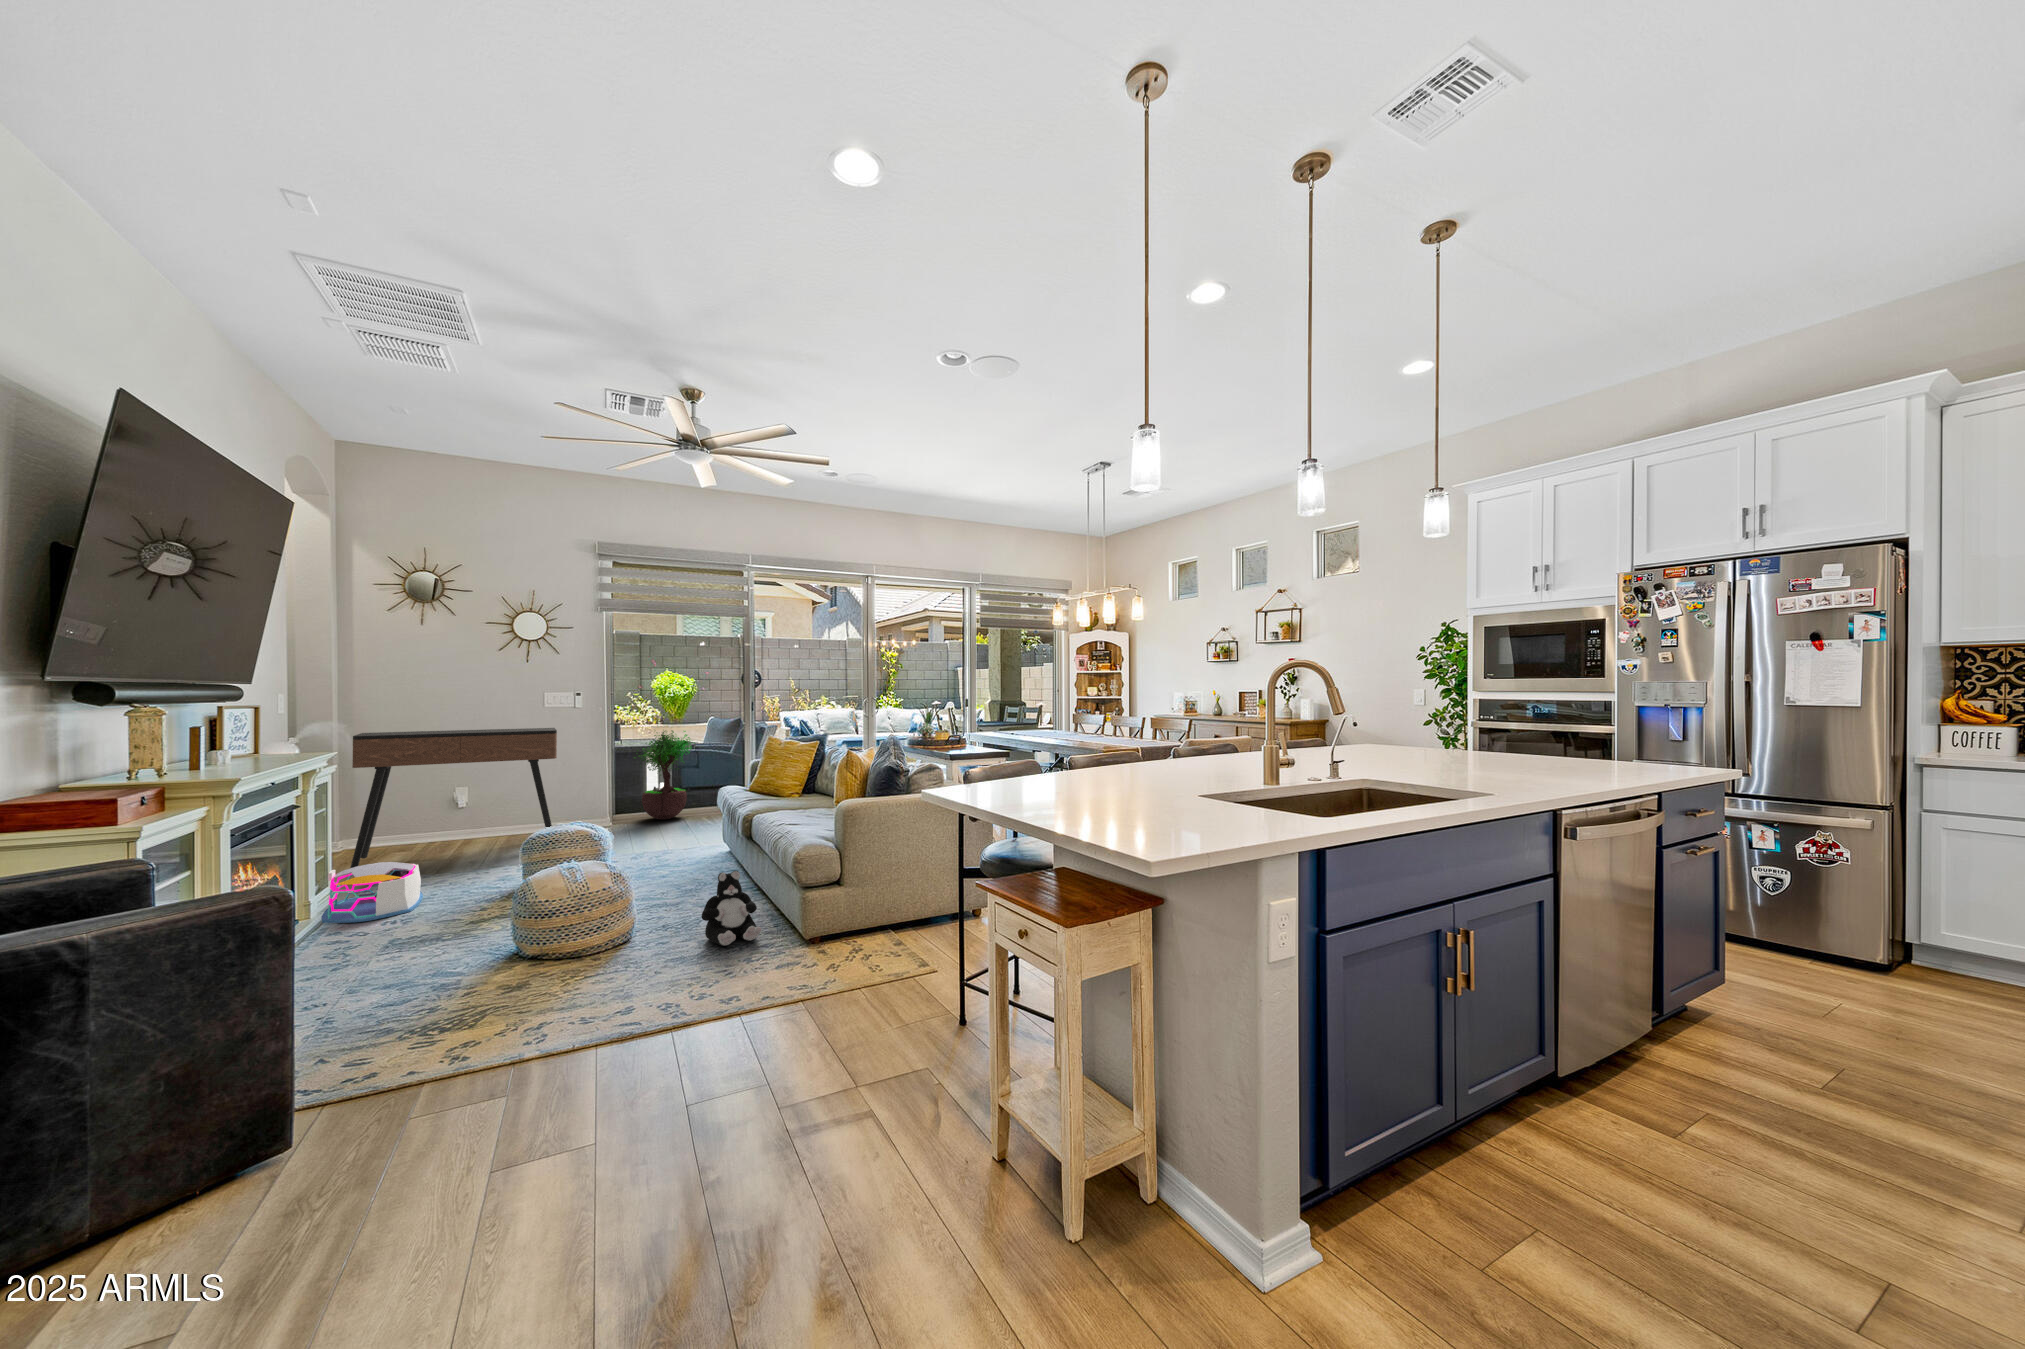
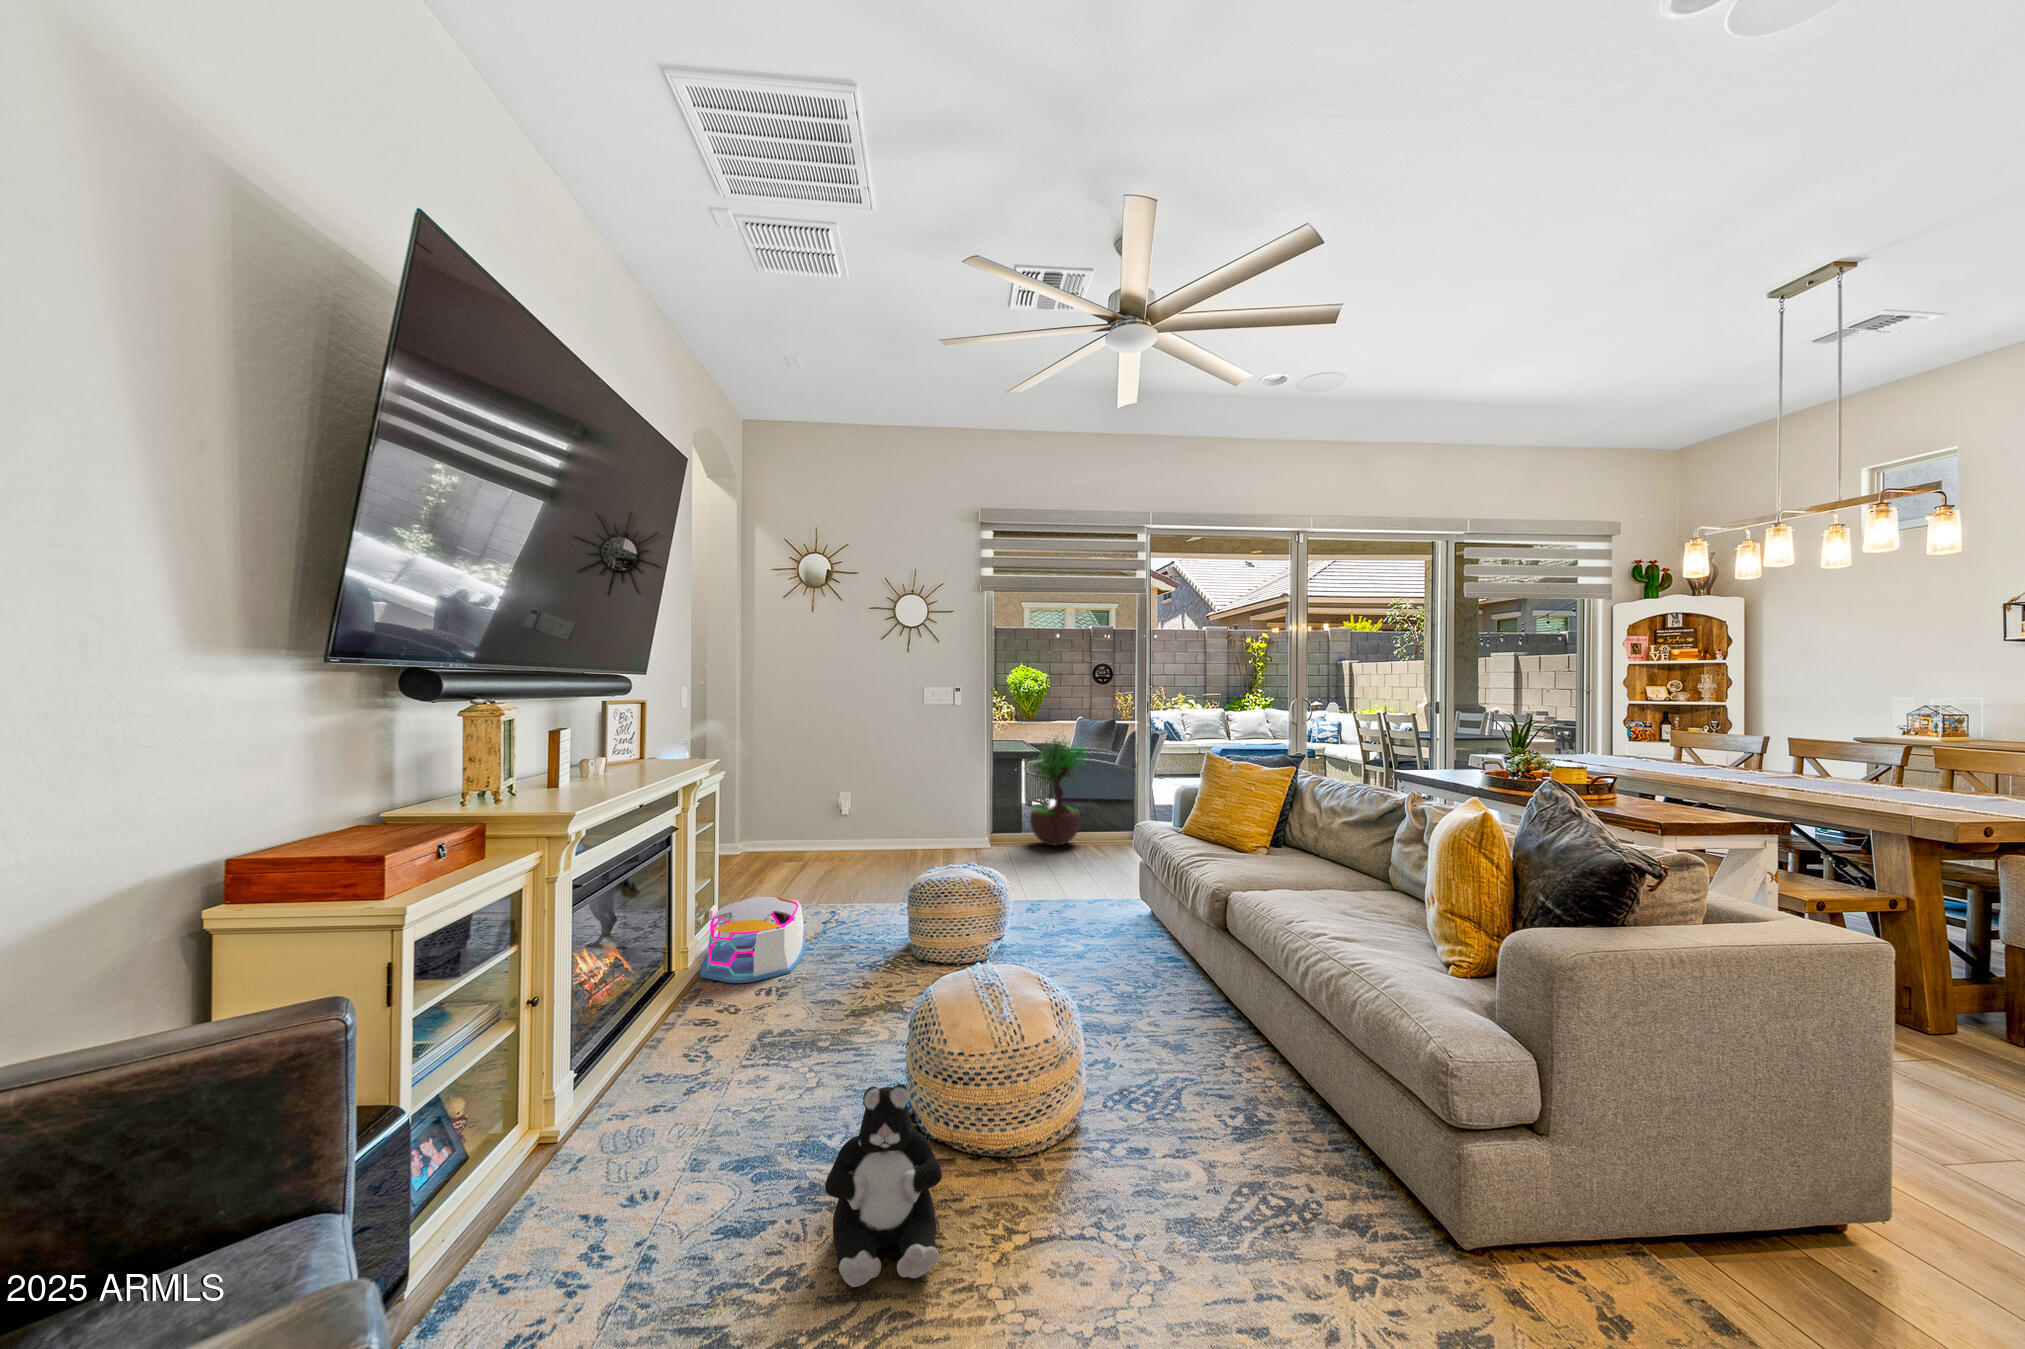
console table: present [350,728,557,868] -> none [743,730,944,888]
plush toy: present [701,871,761,946] -> present [825,1084,942,1287]

